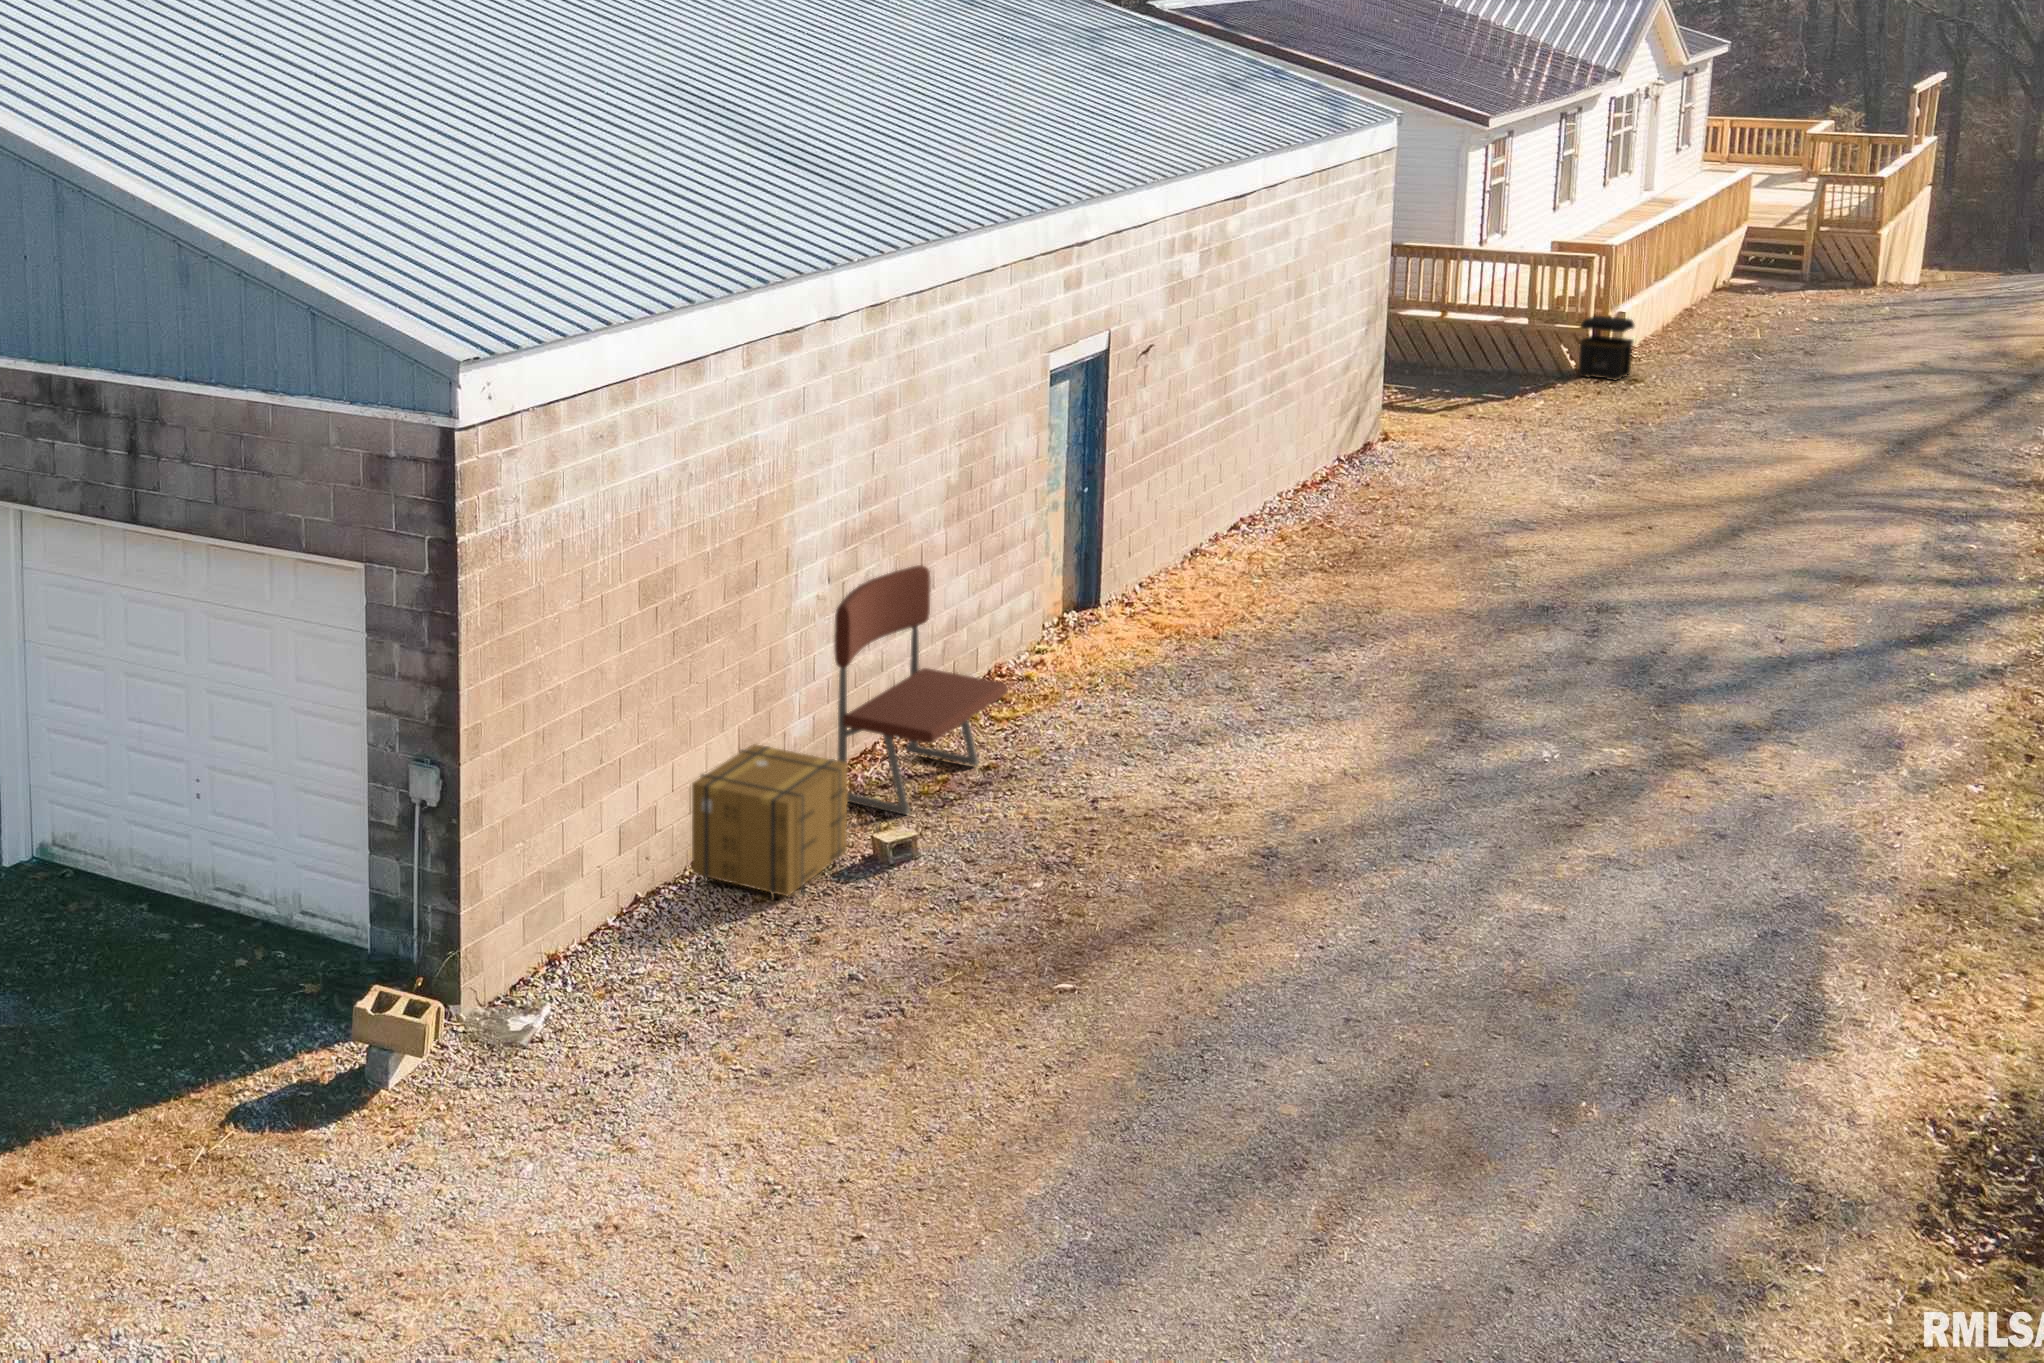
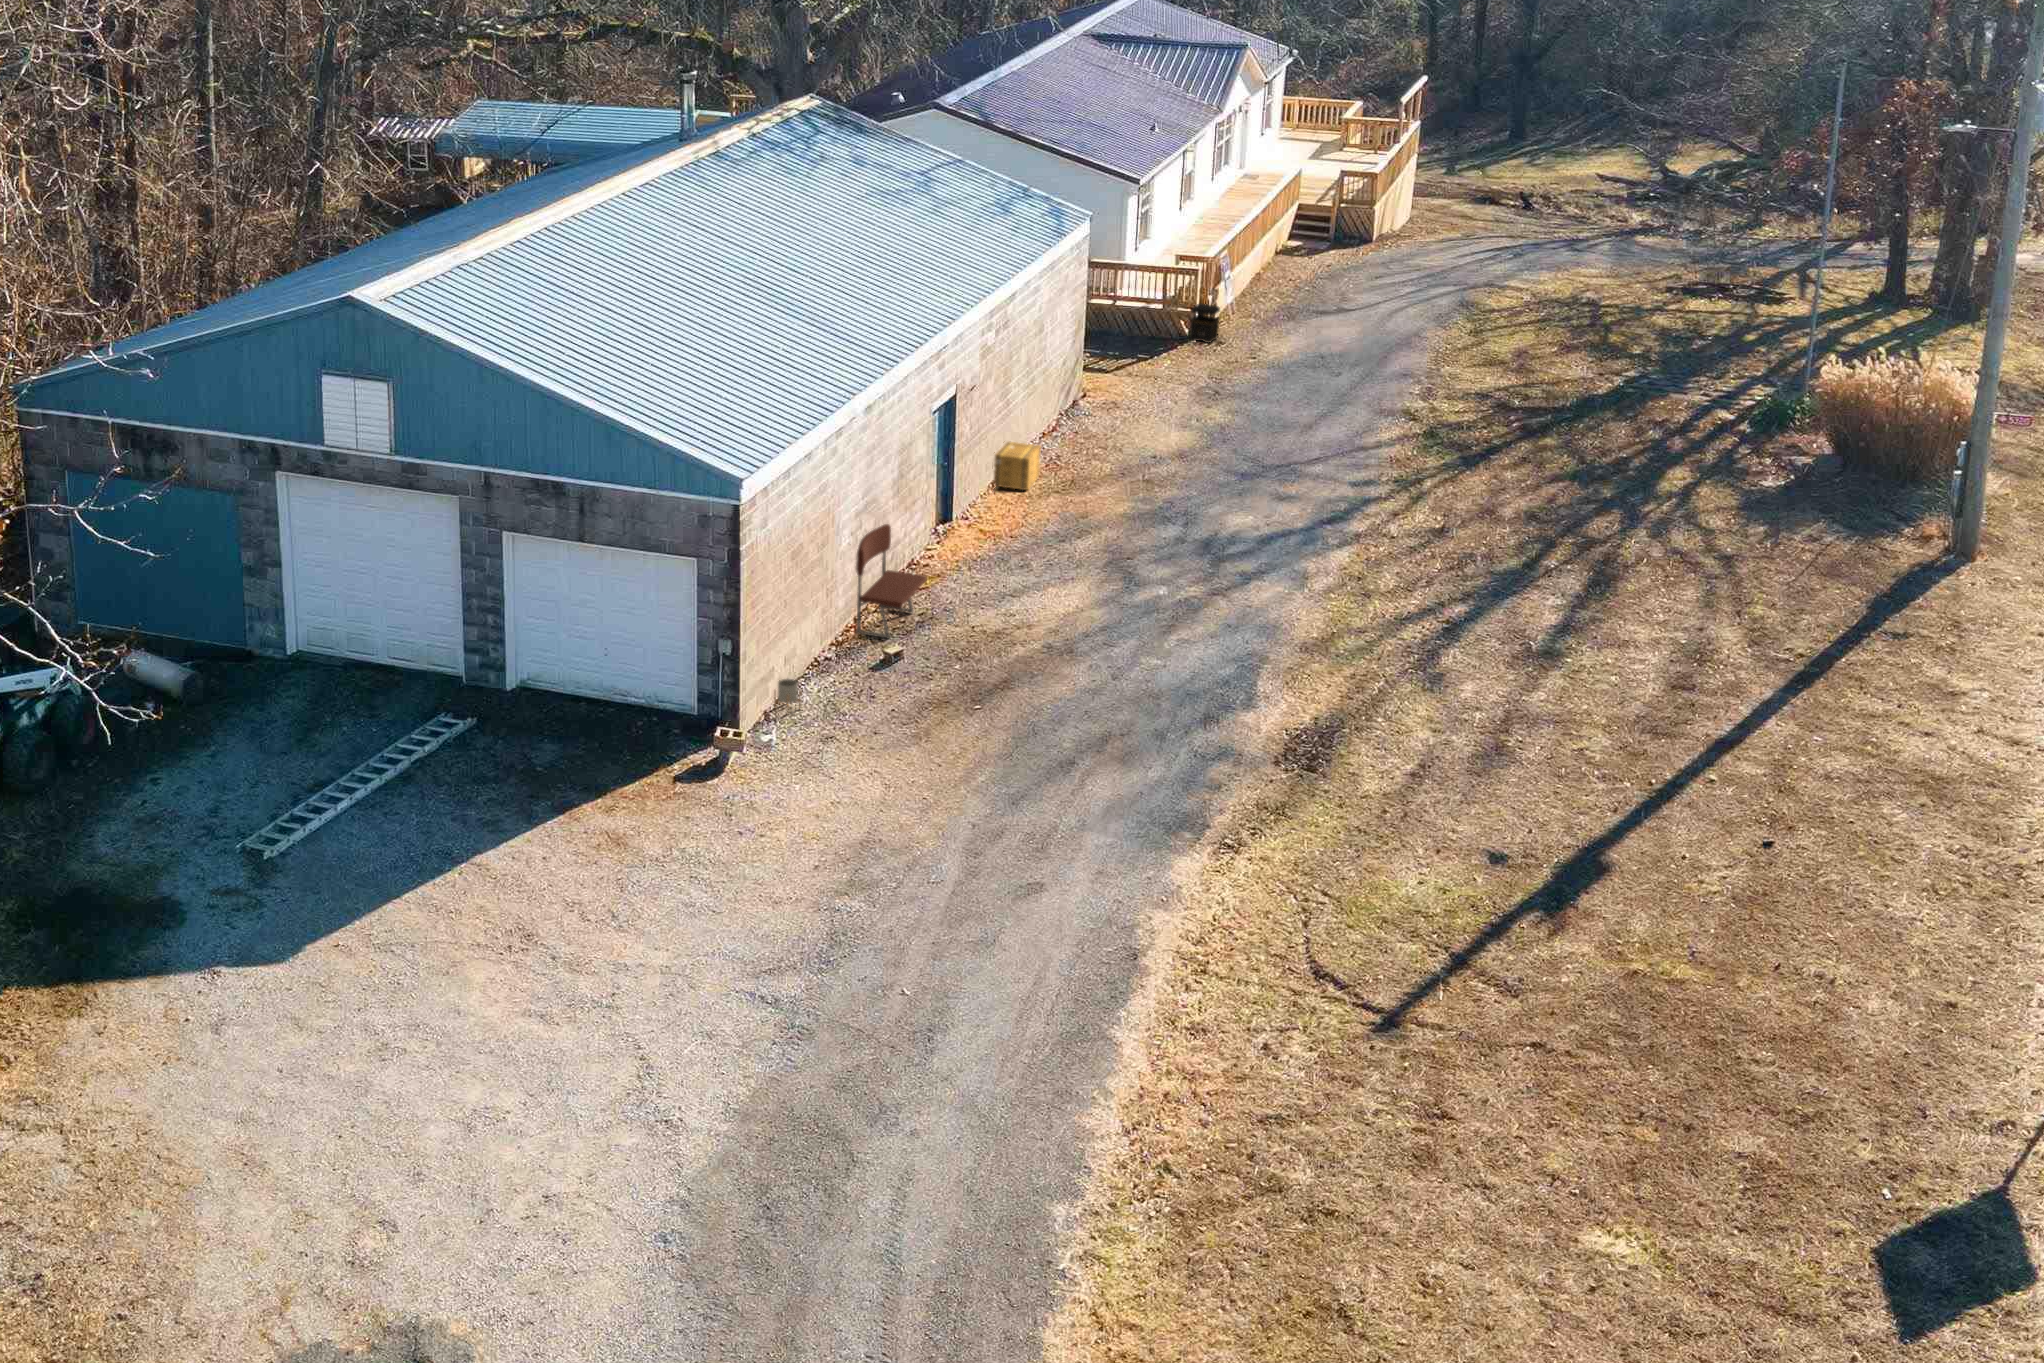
cardboard box: present [692,744,848,899] -> present [994,442,1041,490]
planter: none [572,882,639,973] -> present [774,679,802,713]

